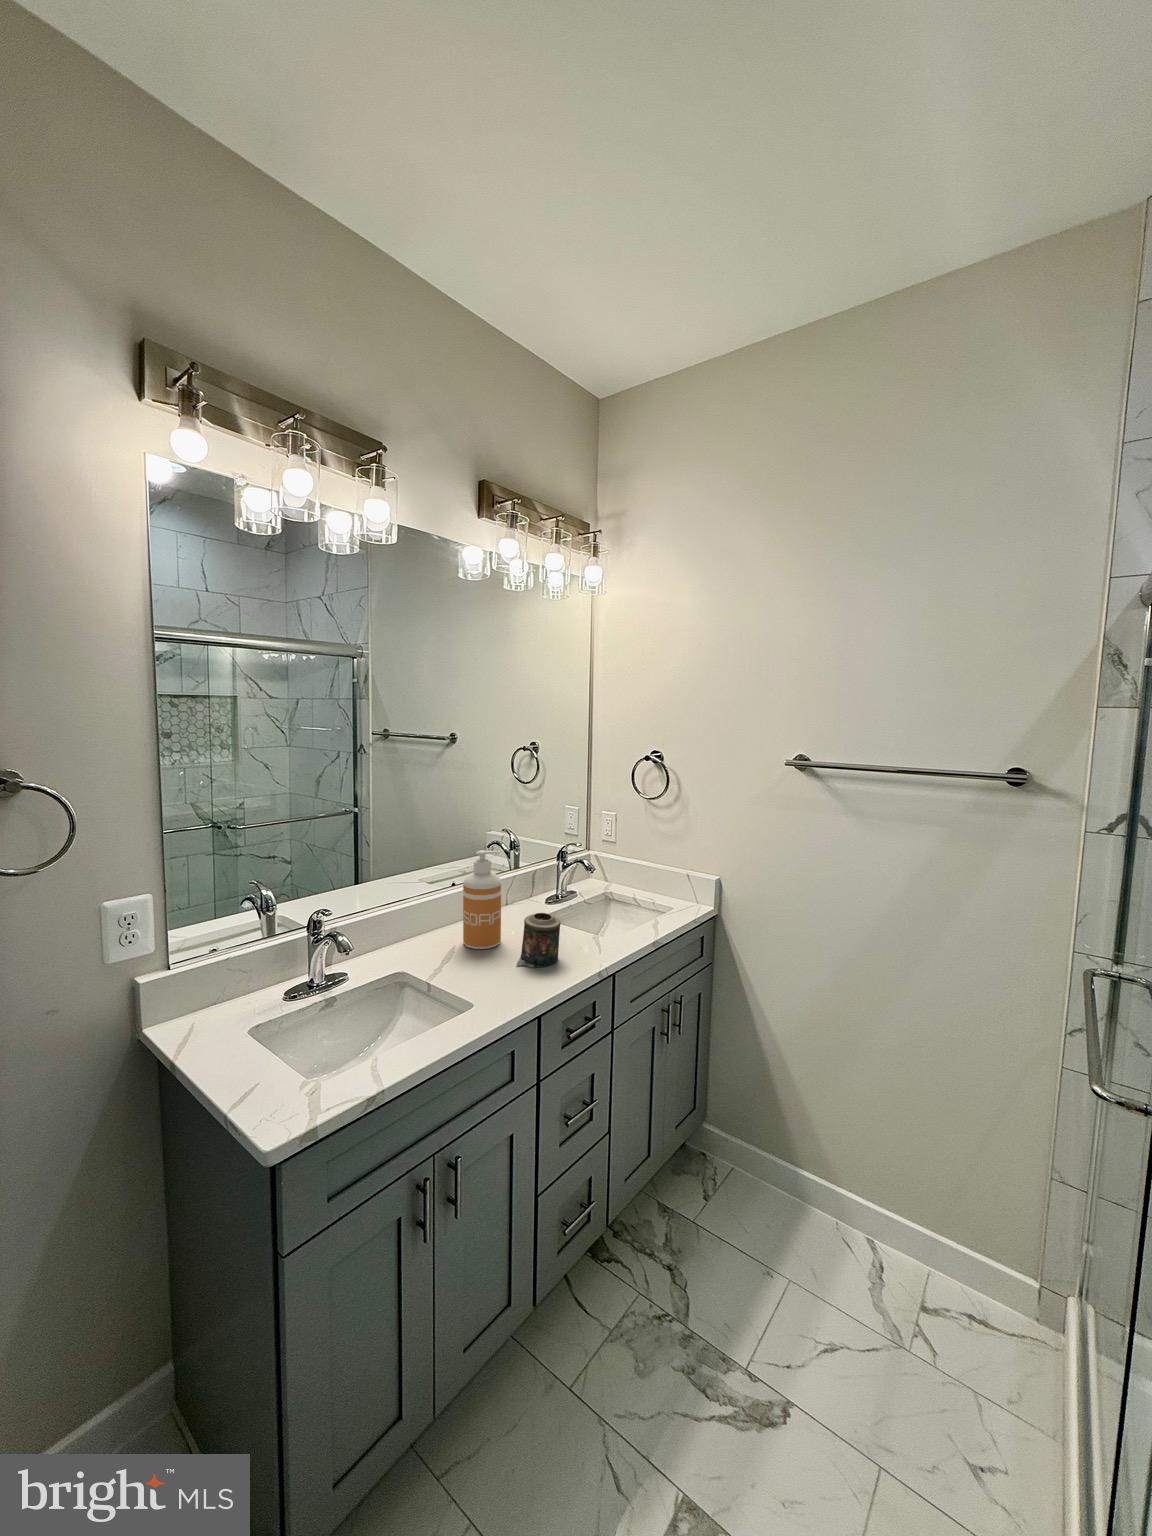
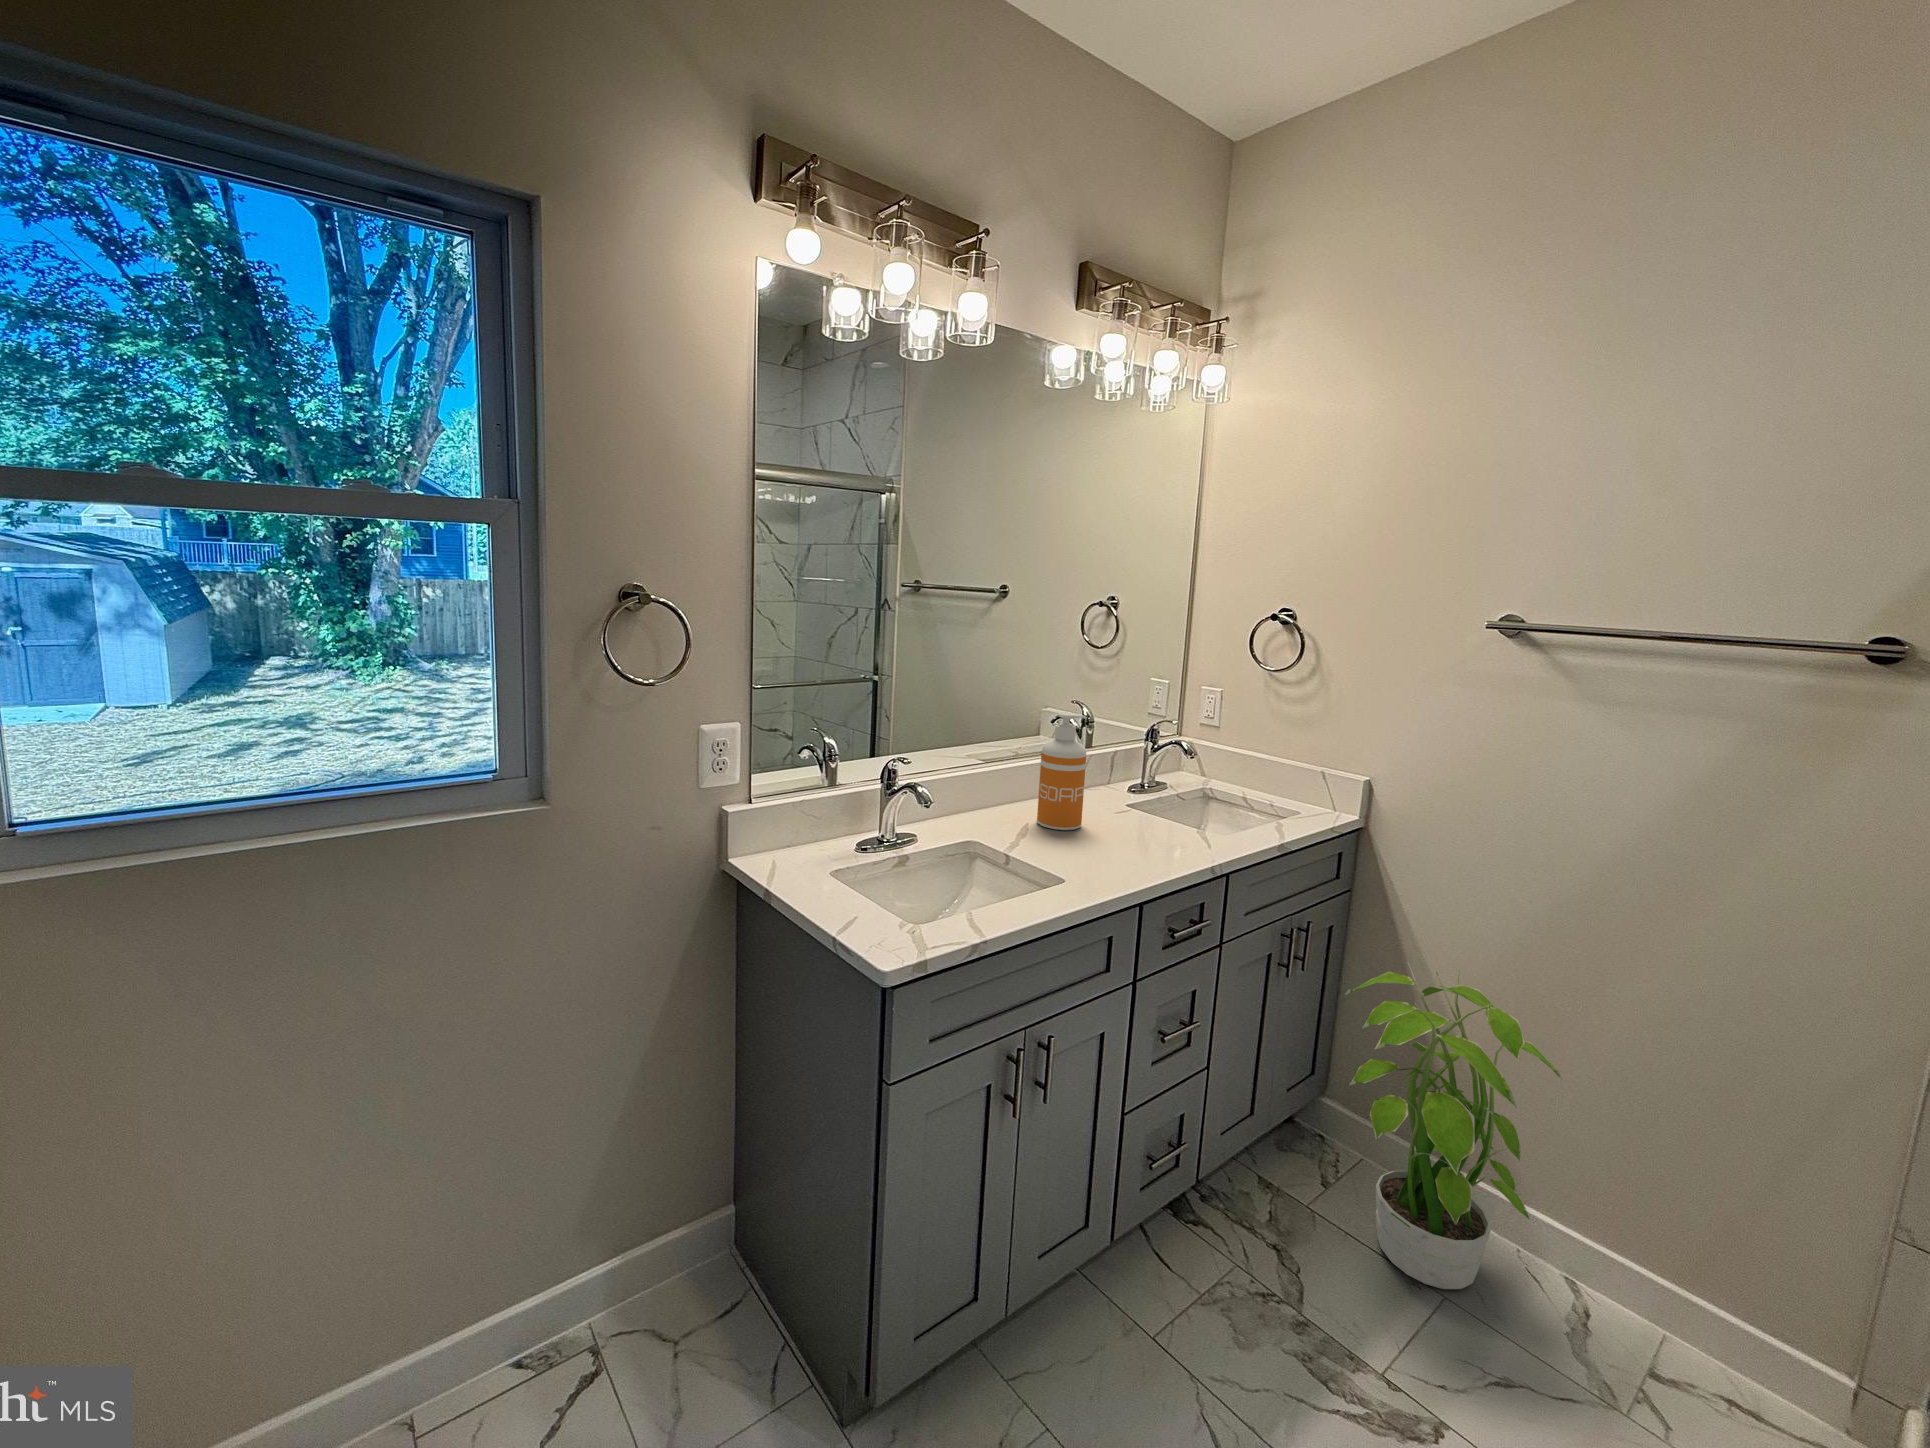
candle: present [516,913,561,967] -> none [1107,791,1163,854]
potted plant: none [709,1019,856,1272] -> present [1345,962,1562,1289]

